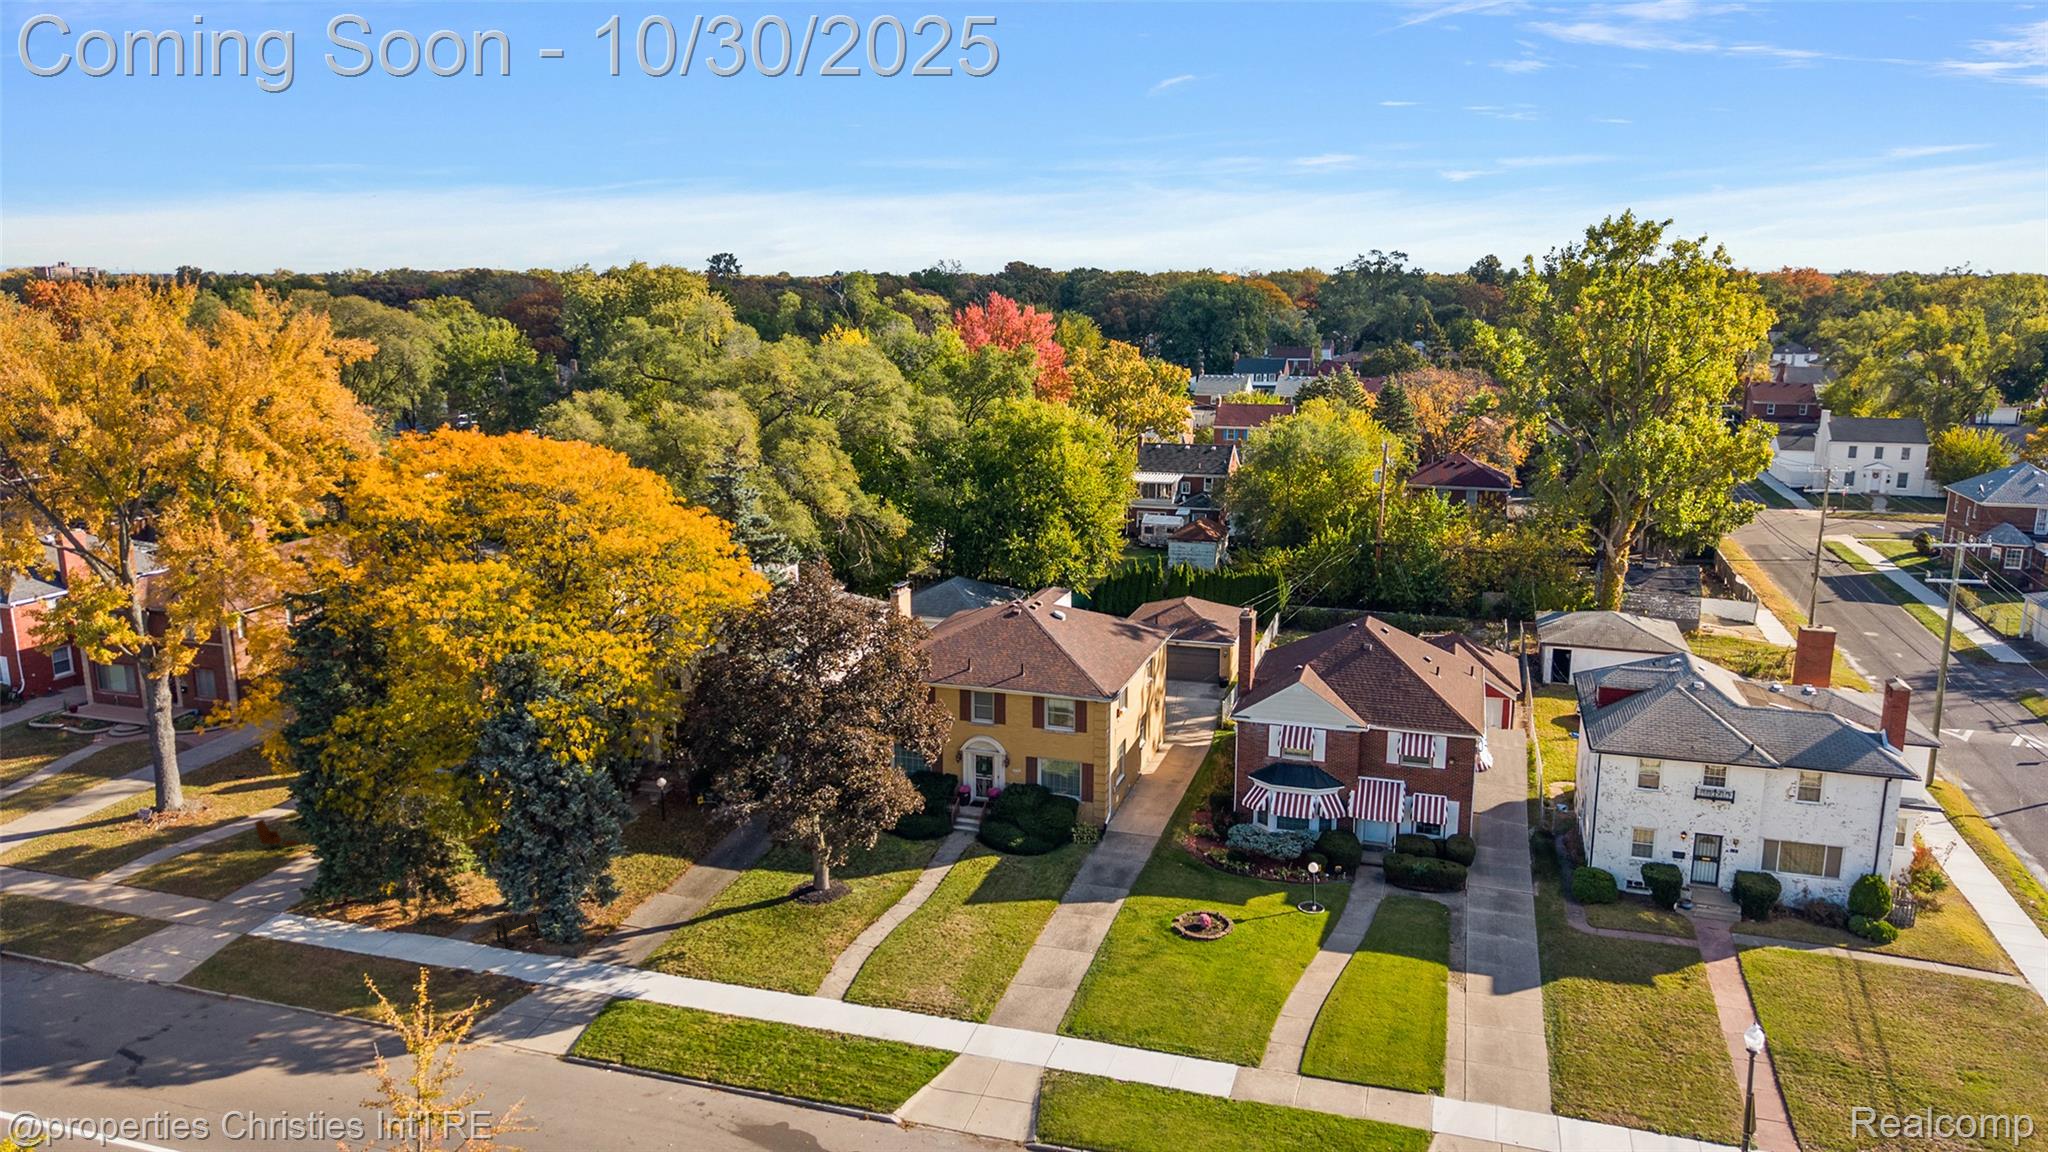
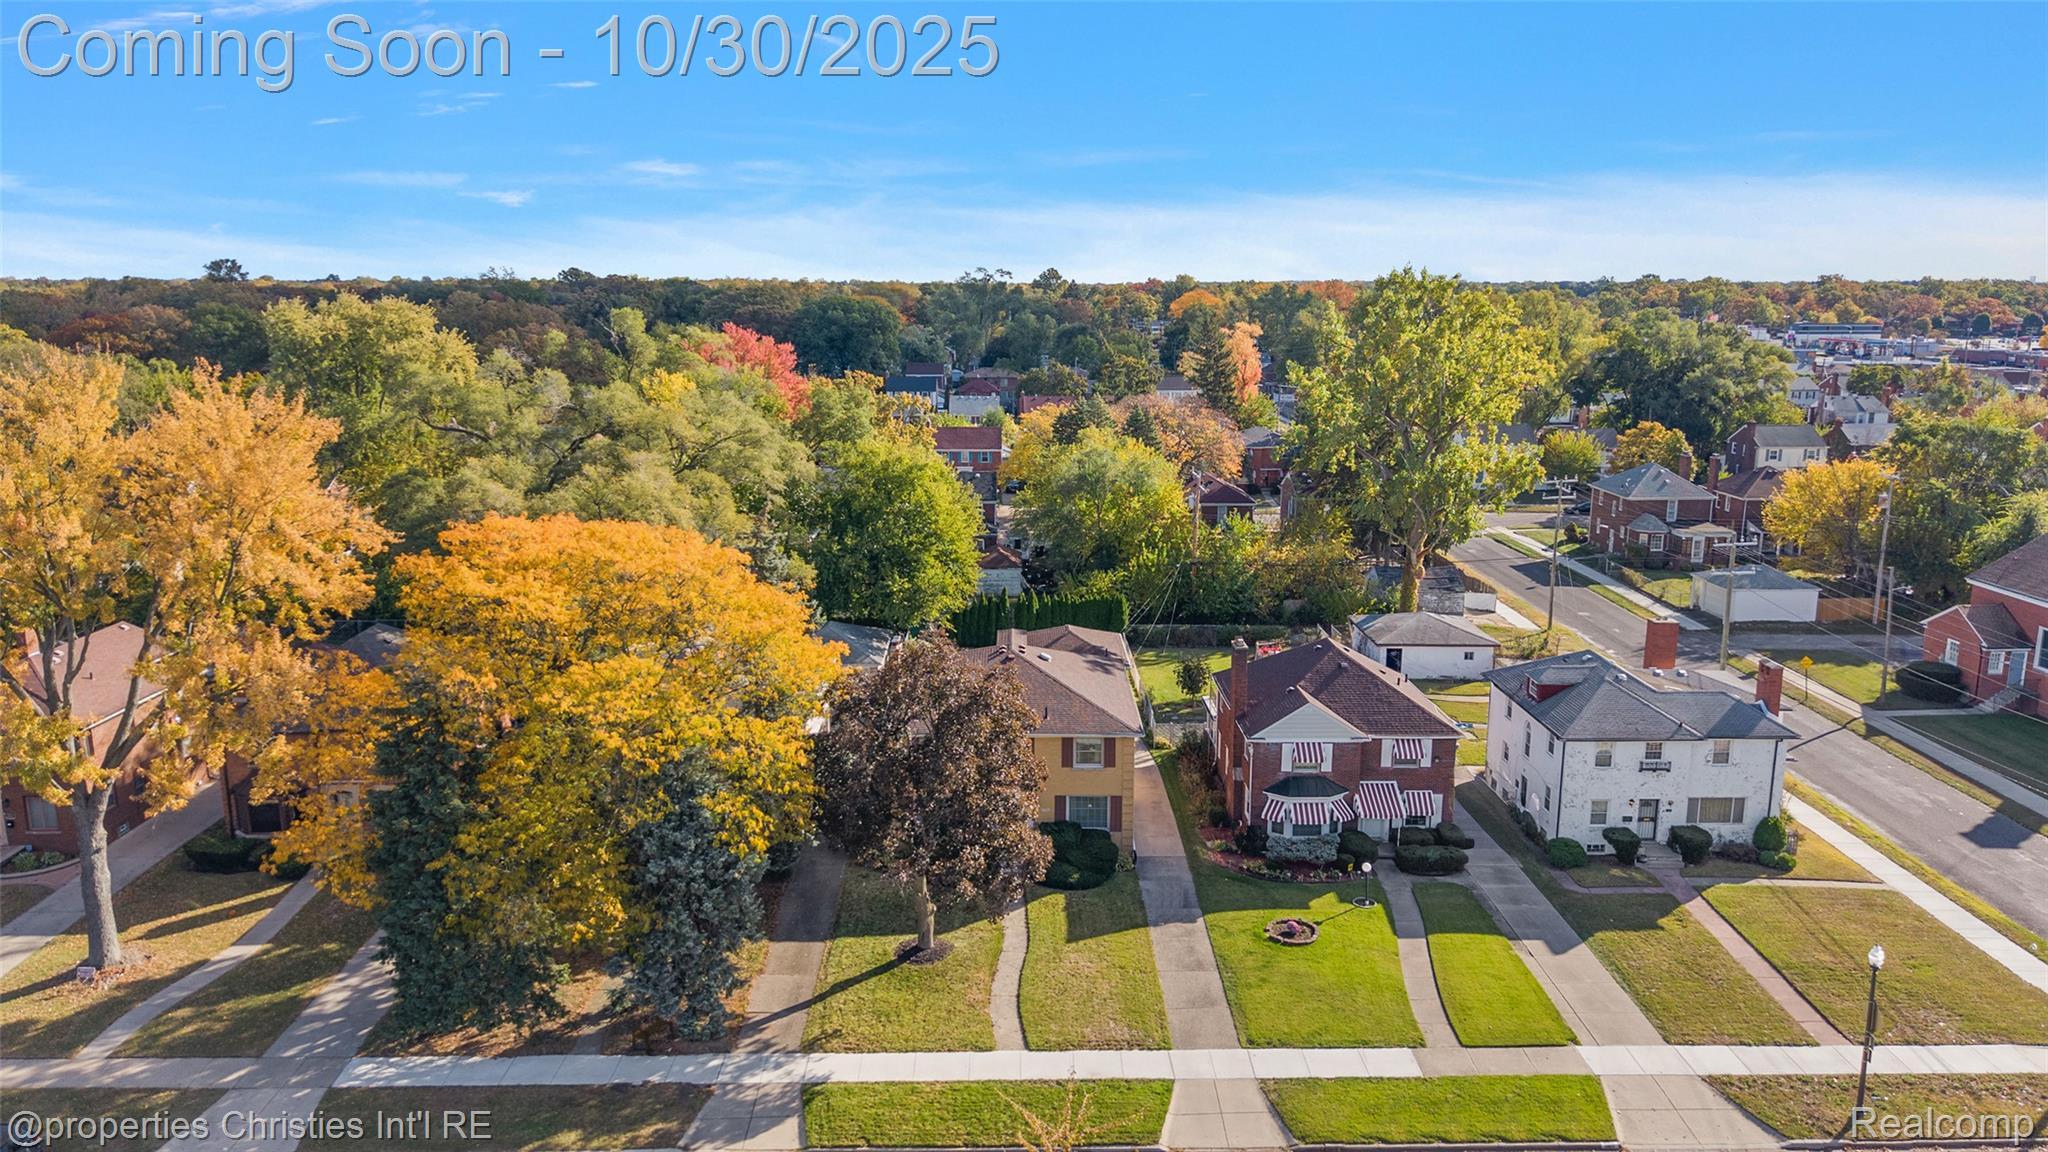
lounge chair: present [255,819,297,849] -> none [254,959,307,998]

